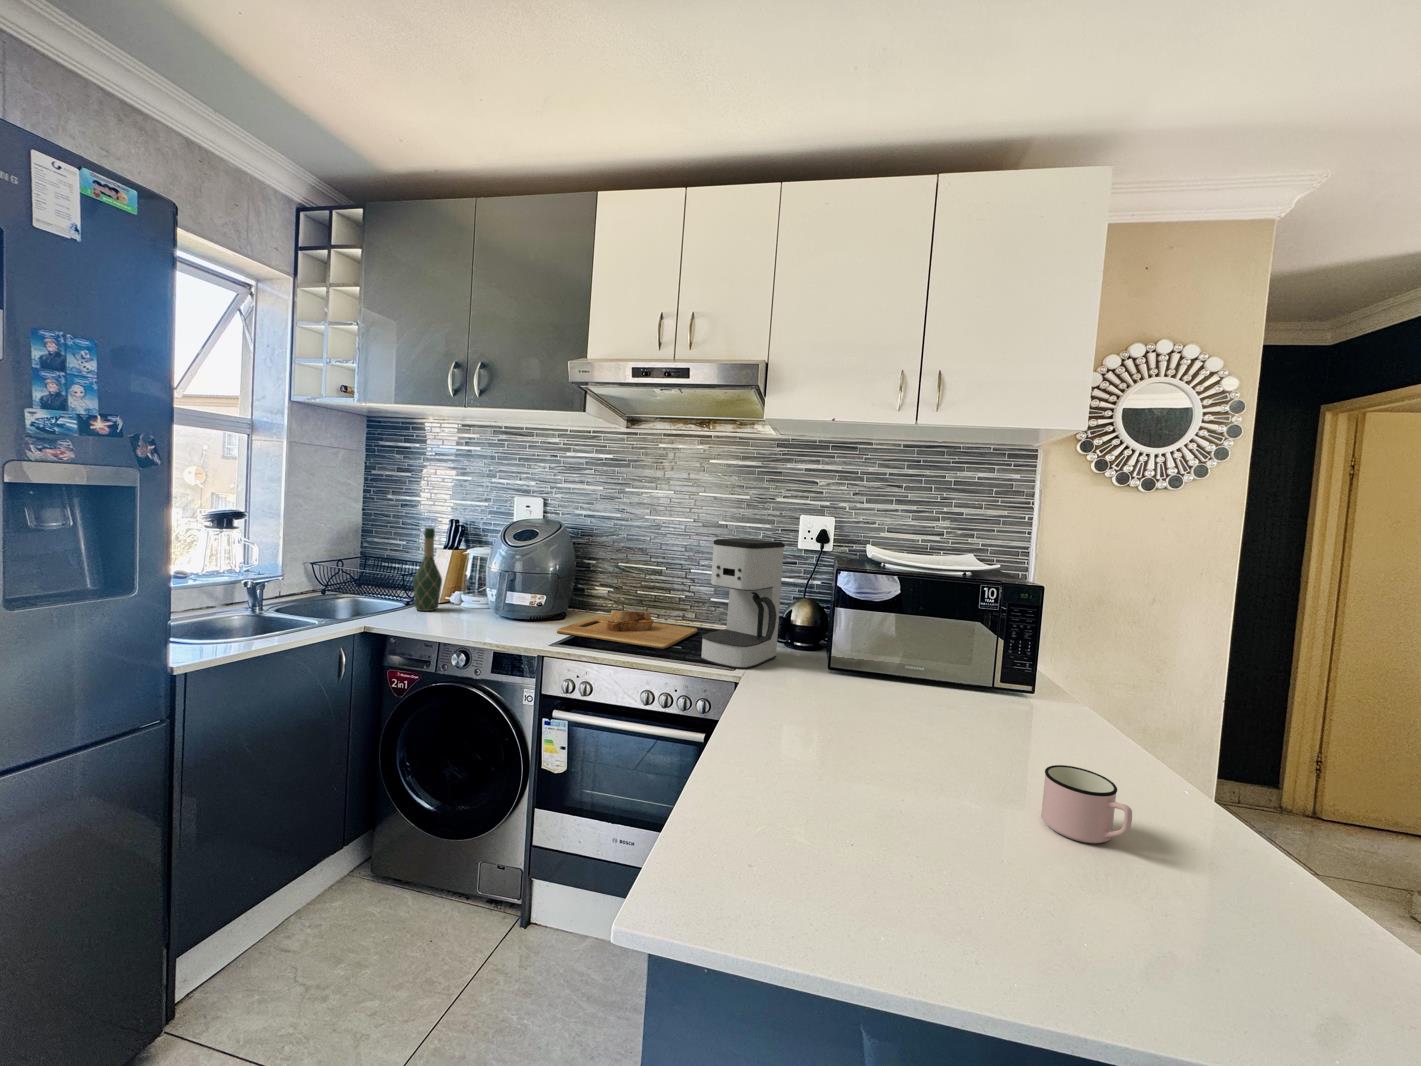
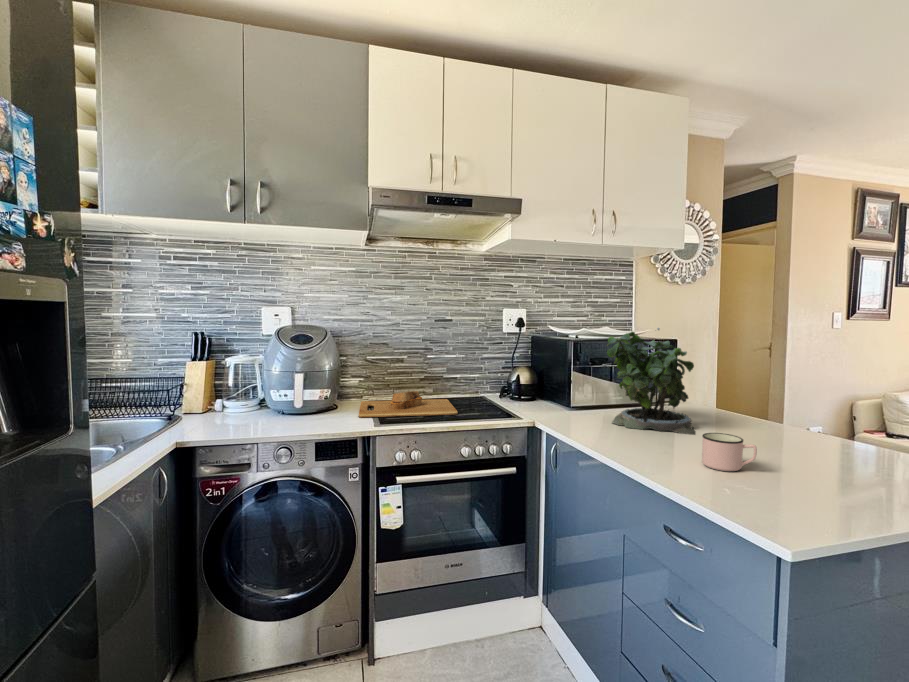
wine bottle: present [413,528,442,611] -> none [185,340,215,422]
coffee maker: present [701,538,785,669] -> none [491,326,542,417]
potted plant: none [822,559,954,746] -> present [607,328,696,435]
mug: present [1041,765,1132,843] -> present [702,433,757,471]

